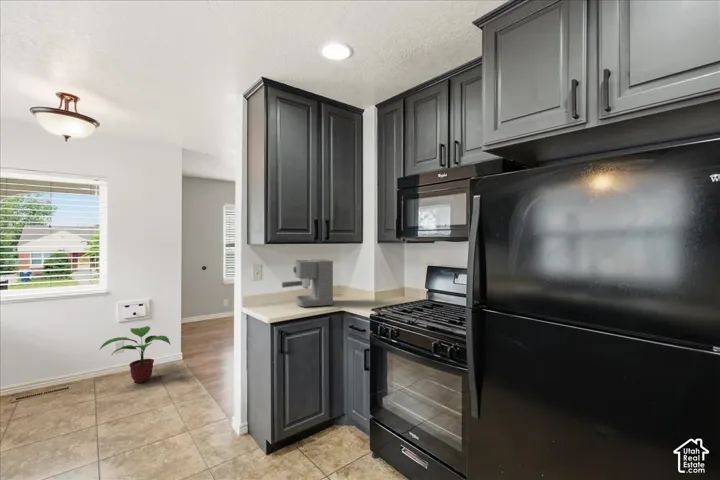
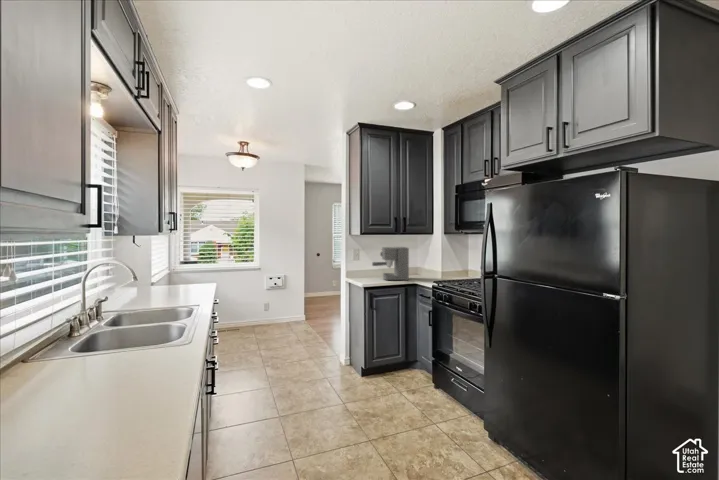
potted plant: present [100,326,170,383] -> none [257,293,299,331]

